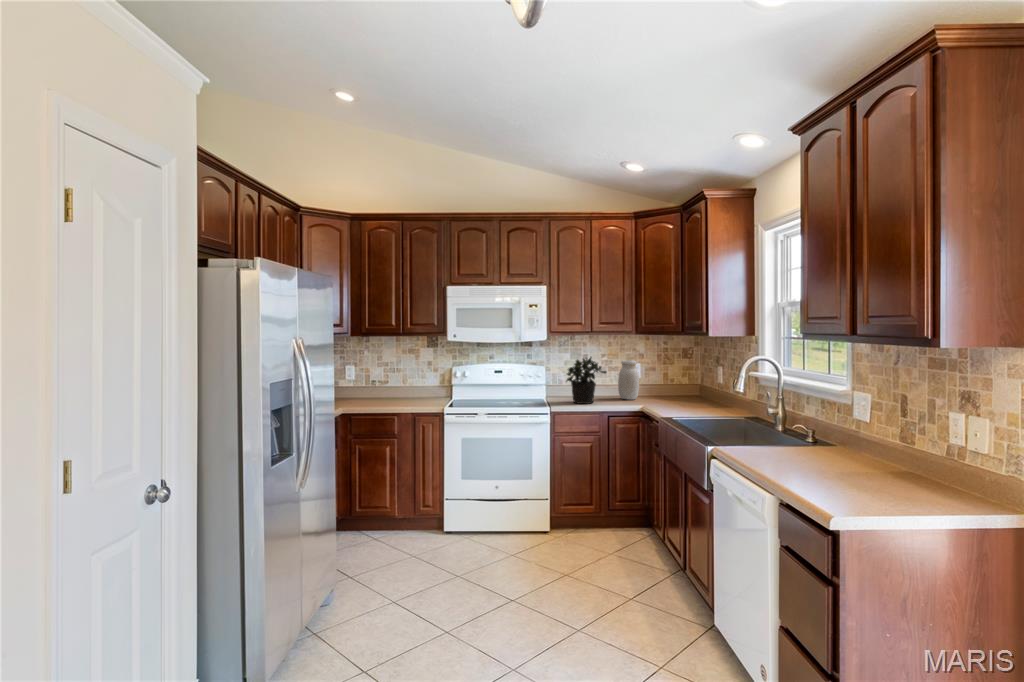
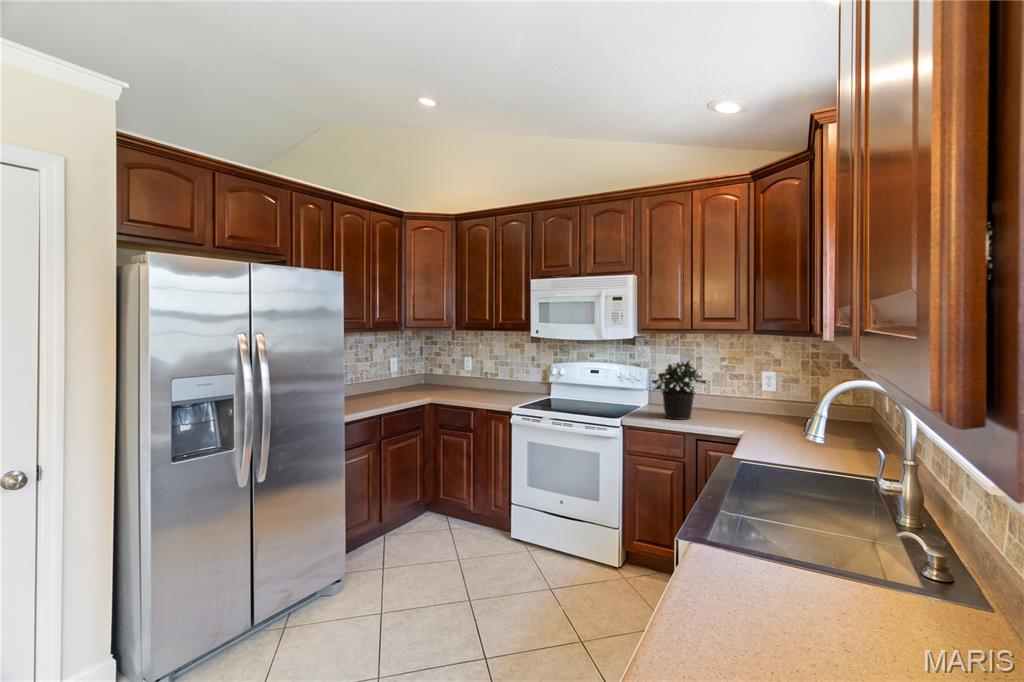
jar: present [618,360,639,400] -> none [734,368,763,420]

